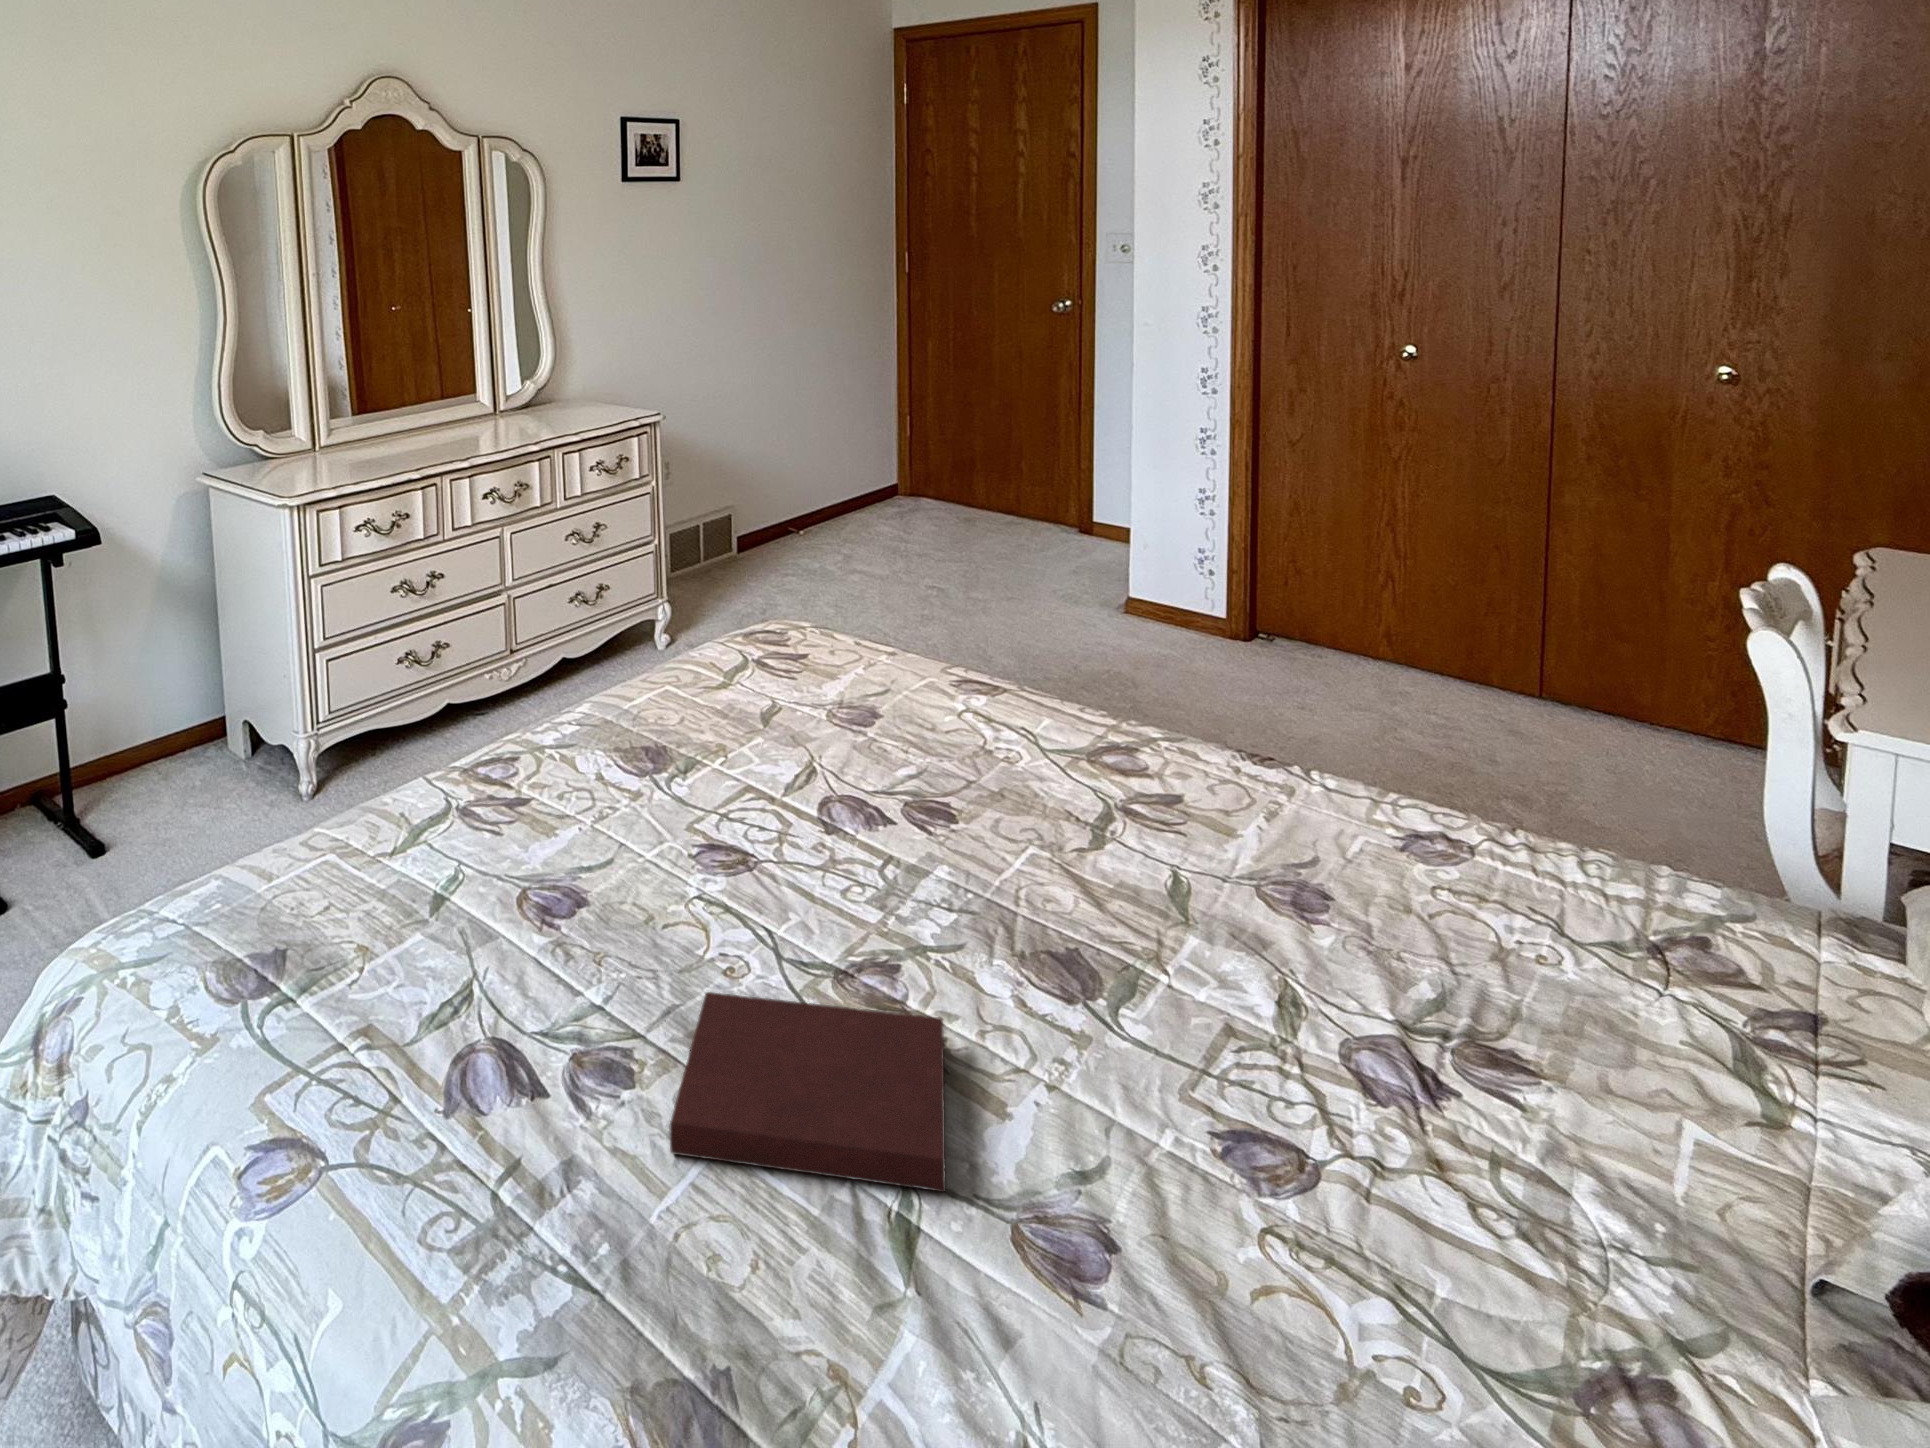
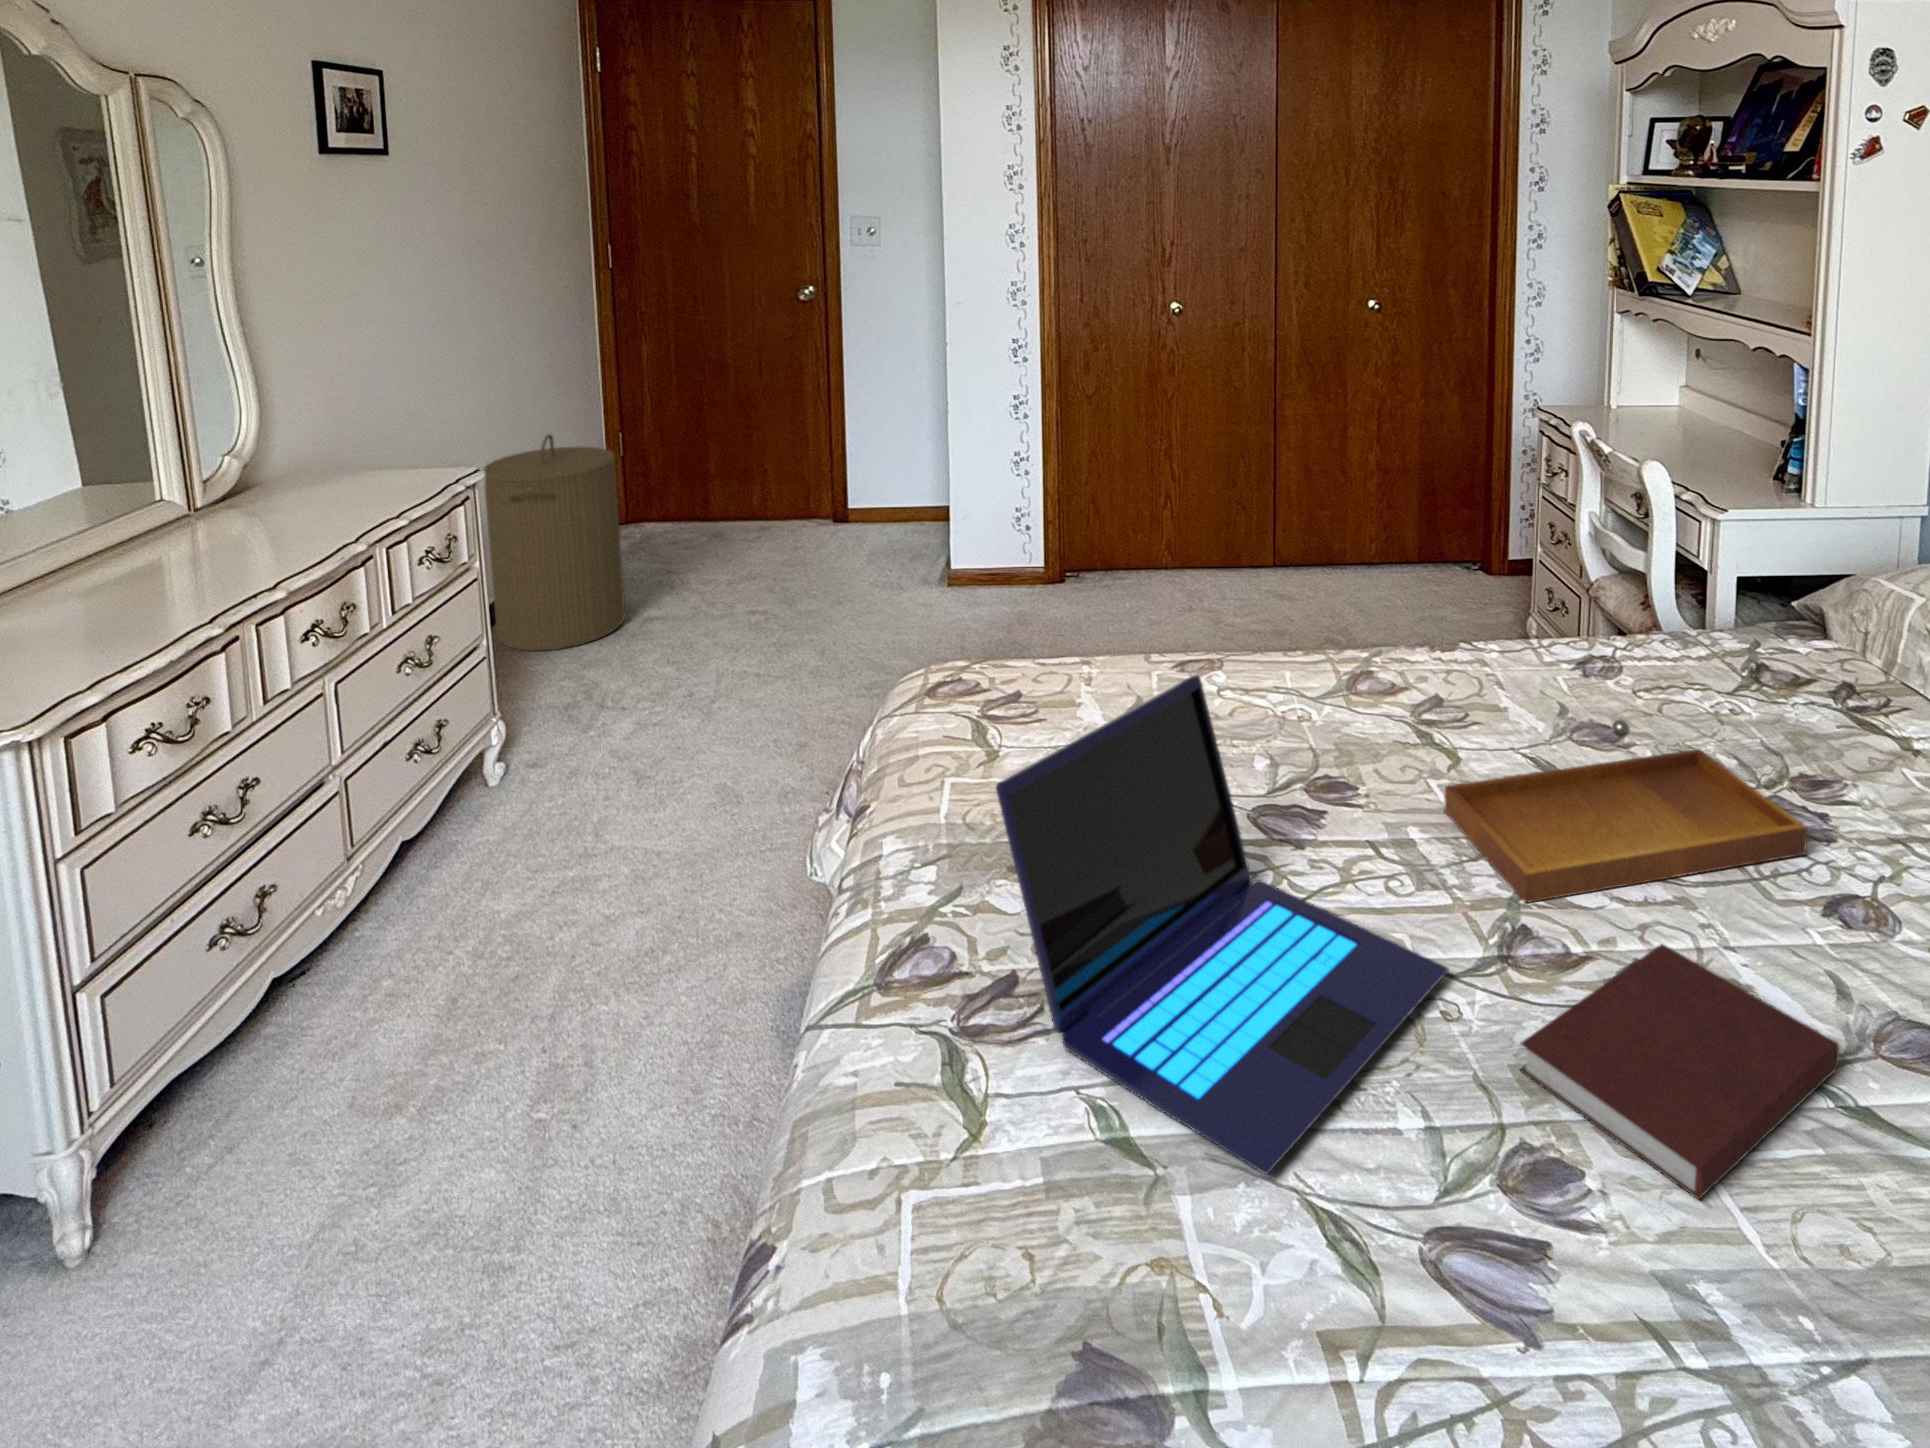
laundry hamper: none [742,405,841,578] -> present [484,434,625,651]
laptop: none [467,630,765,953] -> present [996,675,1448,1174]
tray: none [923,831,1333,1080] -> present [1444,720,1808,903]

